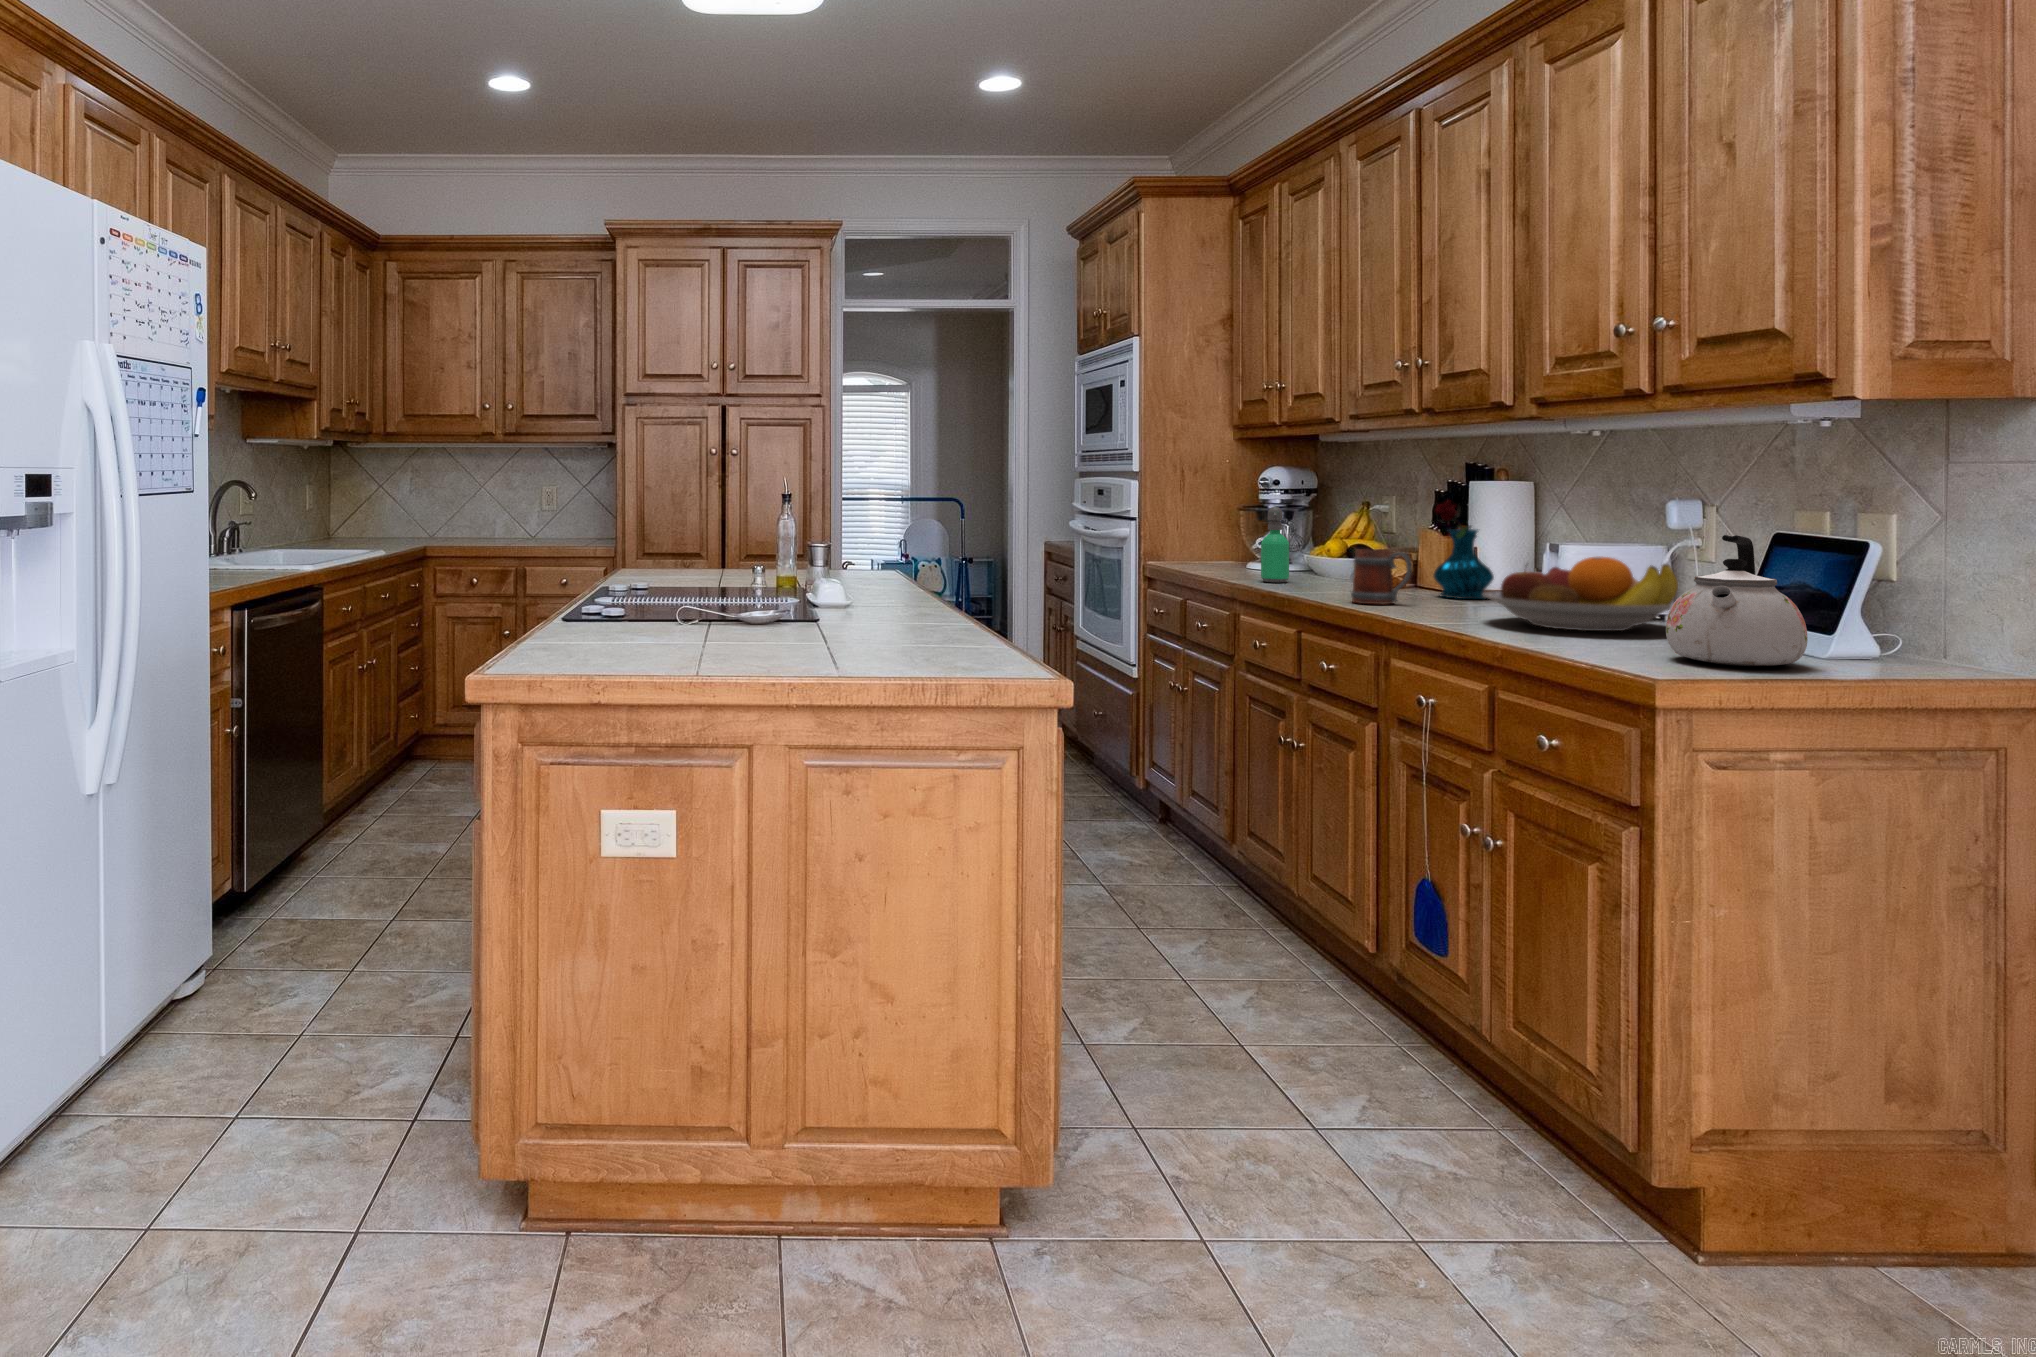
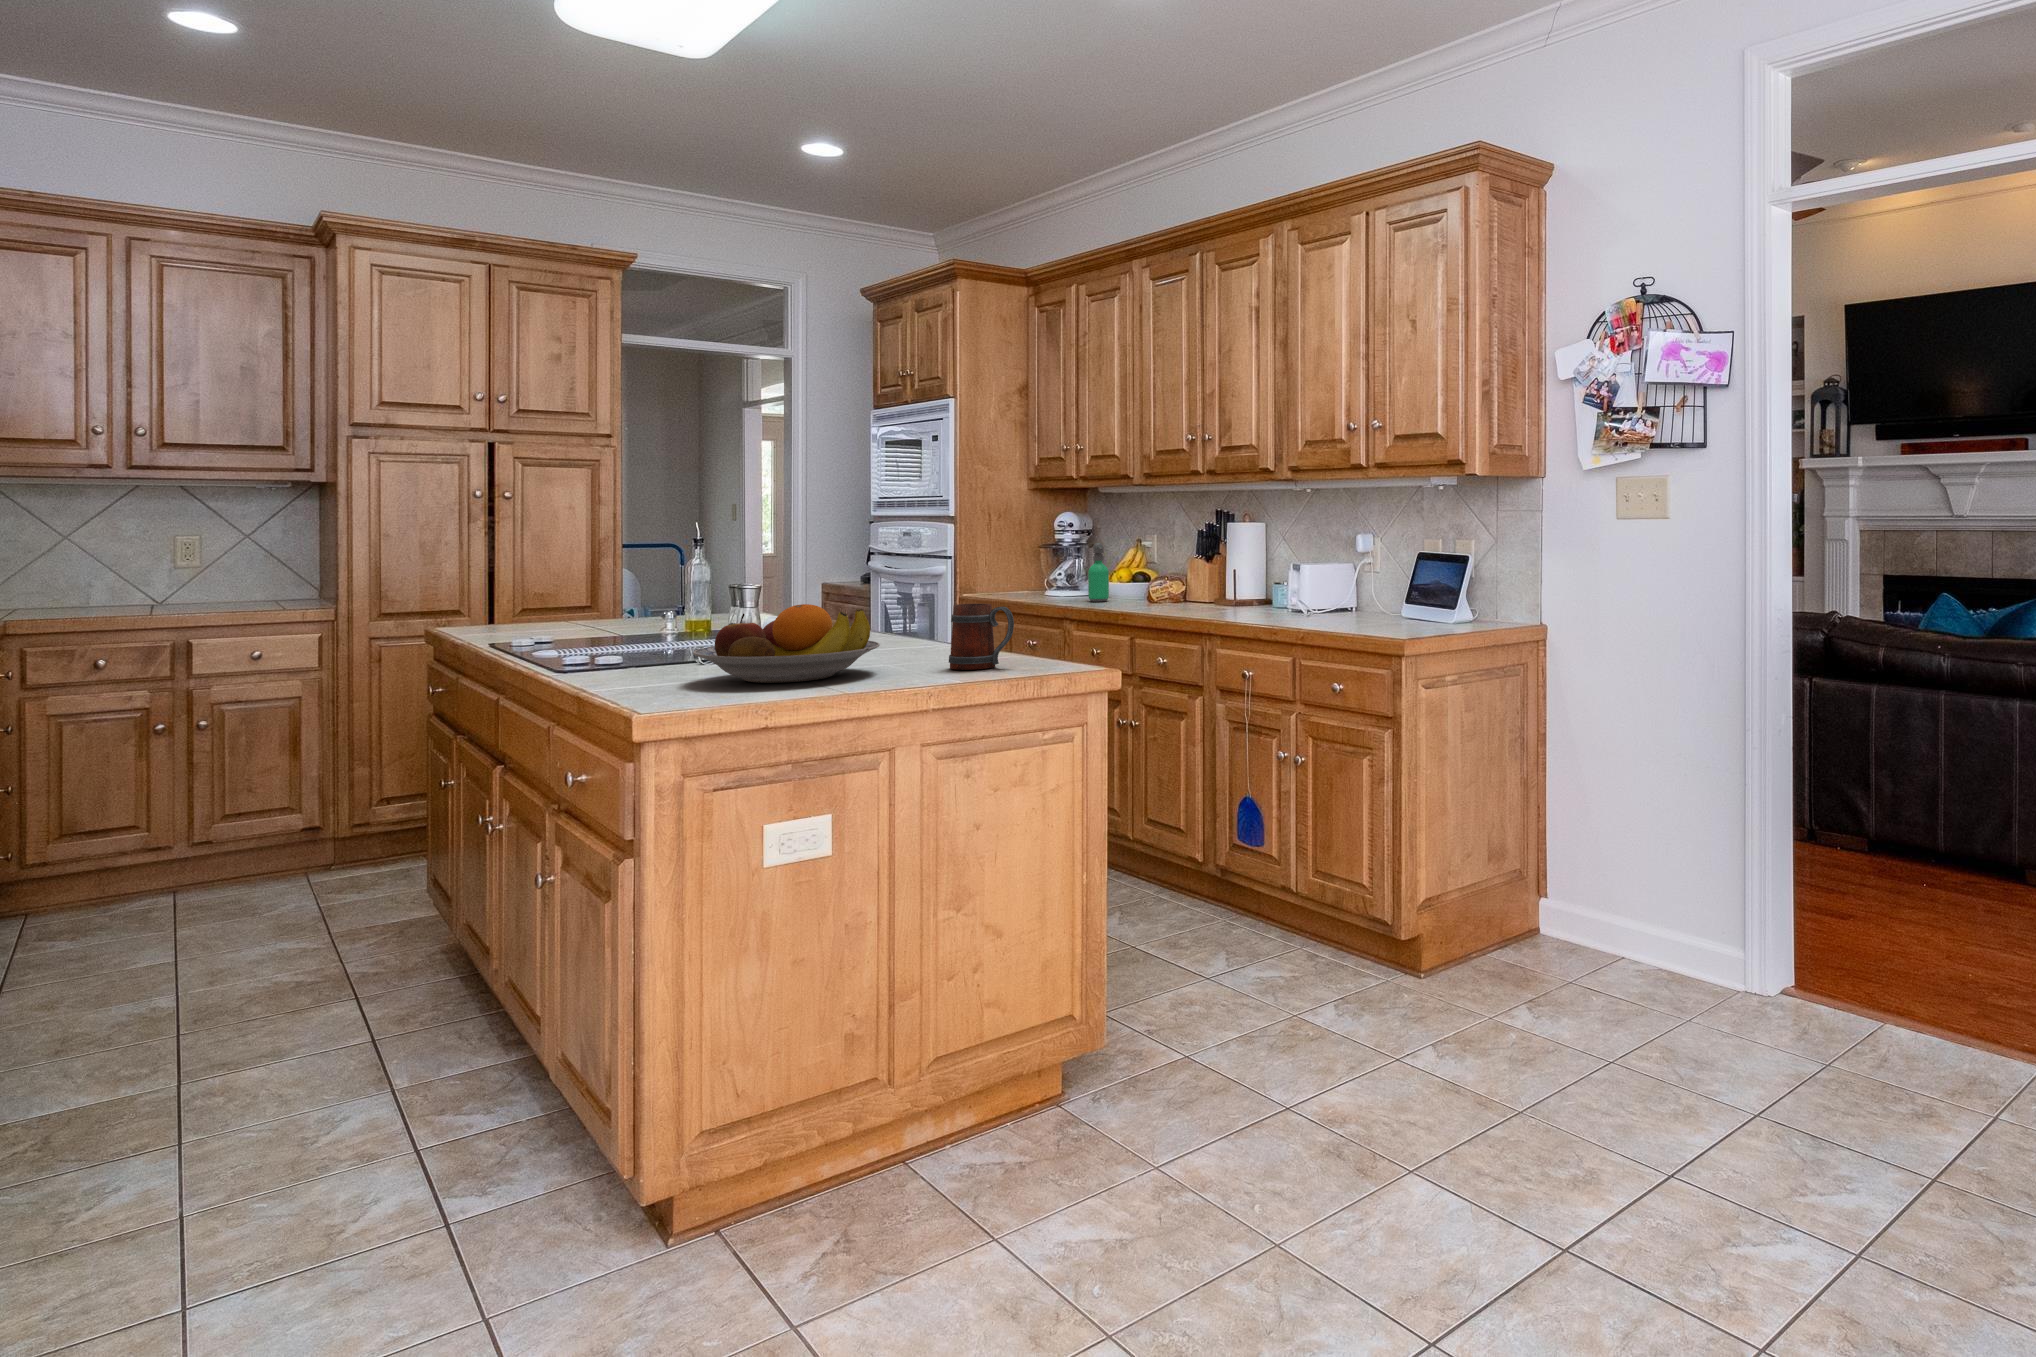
vase: present [1433,500,1494,599] -> none [1216,535,1253,605]
kettle: present [1666,535,1808,666] -> none [1390,553,1453,629]
mug: present [1351,549,1412,605] -> present [949,604,1014,670]
fruit bowl: present [1482,556,1678,631] -> present [693,604,880,683]

